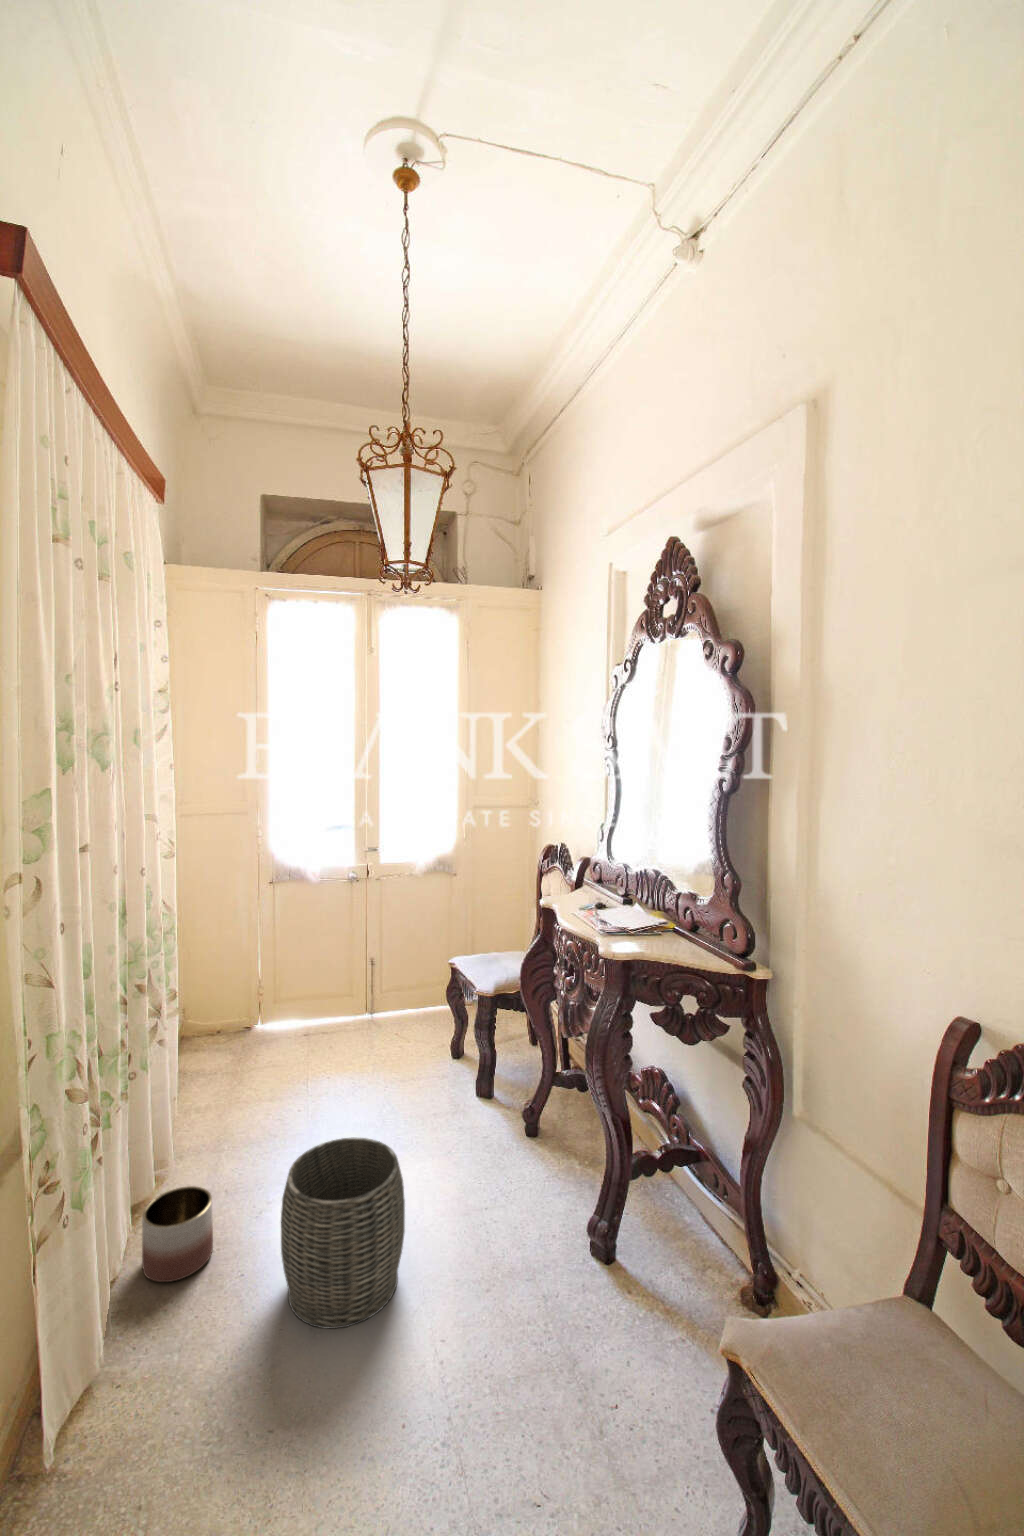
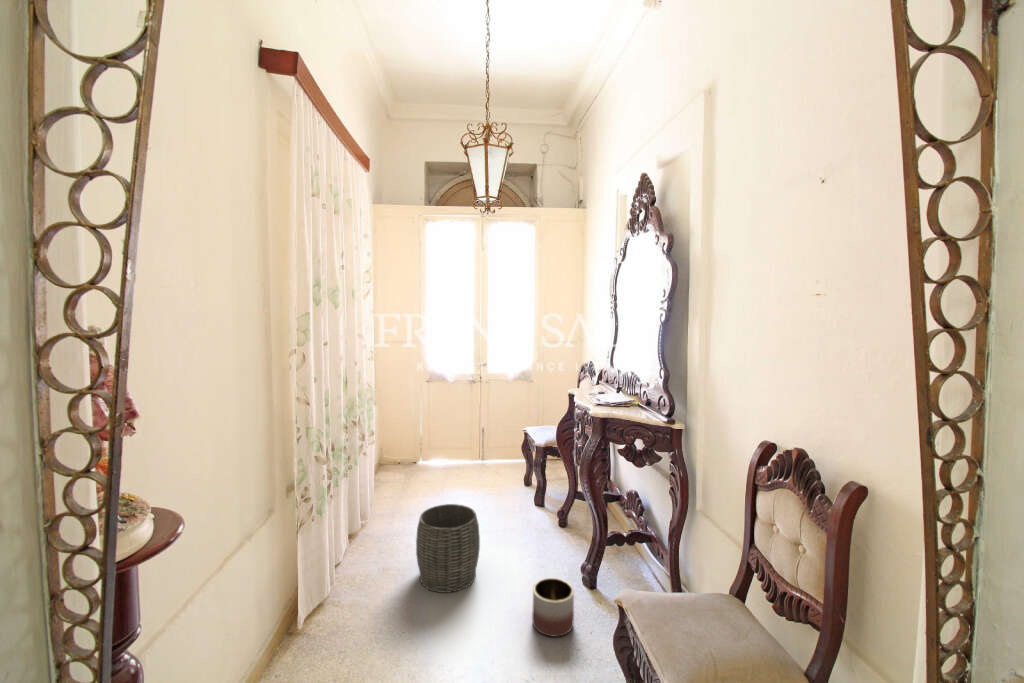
planter: present [142,1186,213,1282] -> present [532,578,574,637]

